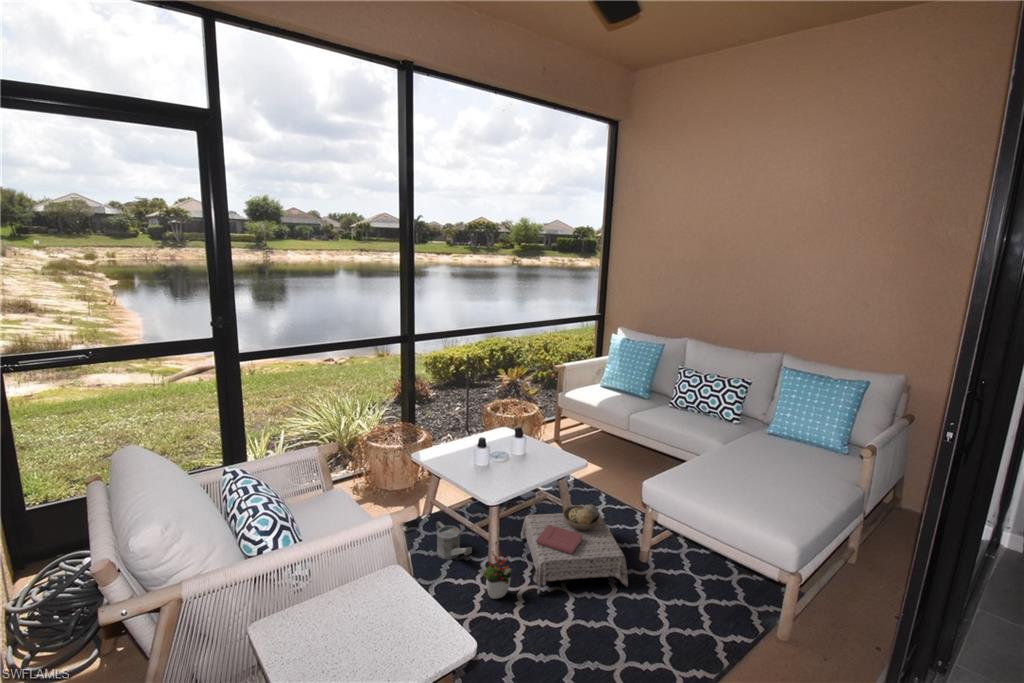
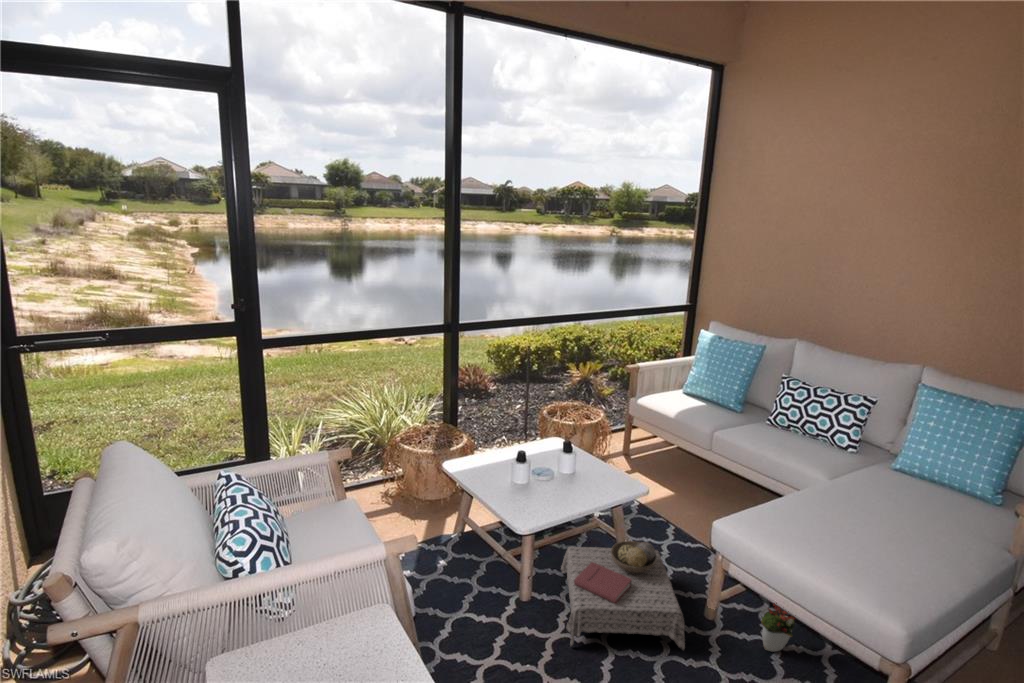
watering can: present [436,521,472,560] -> none [462,543,498,590]
decorative plant: present [483,552,512,599] -> present [761,603,795,652]

